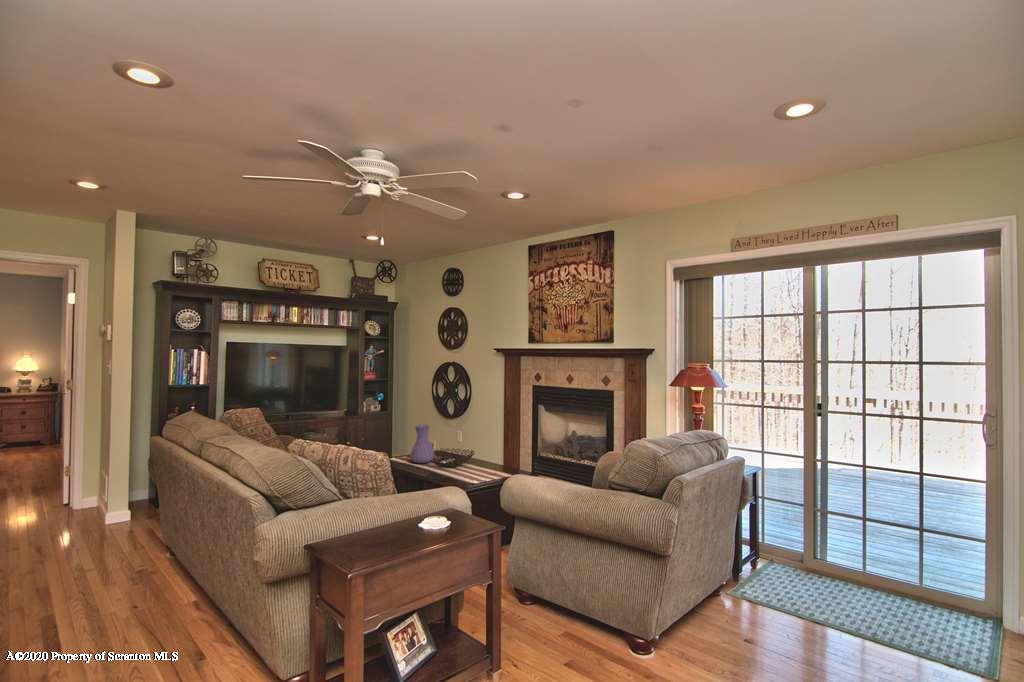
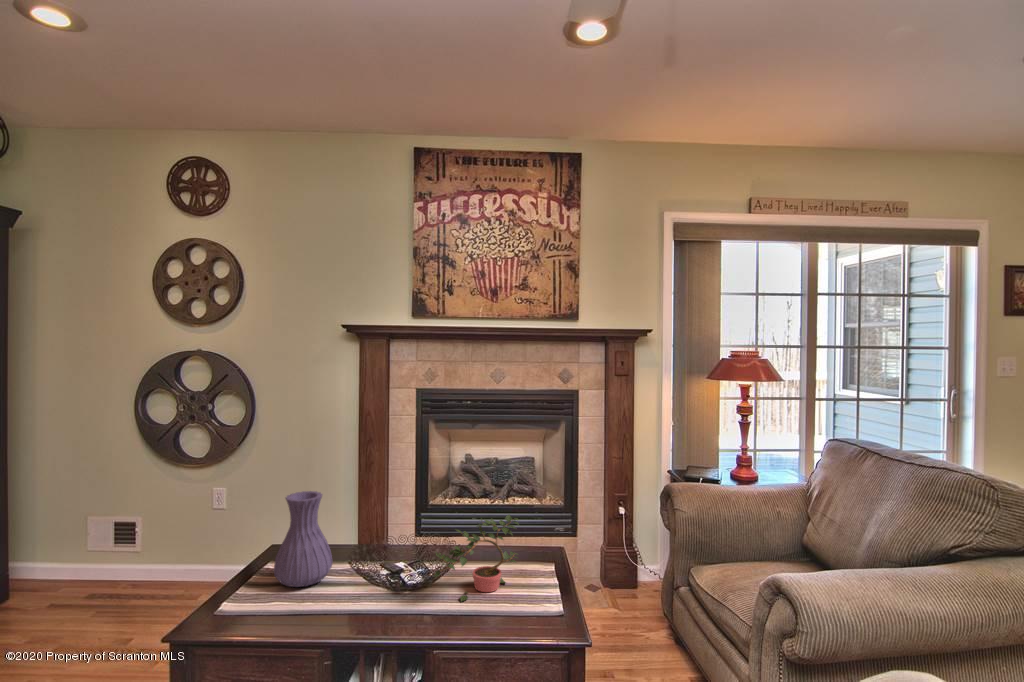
potted plant: none [438,445,485,480] -> present [434,515,518,602]

